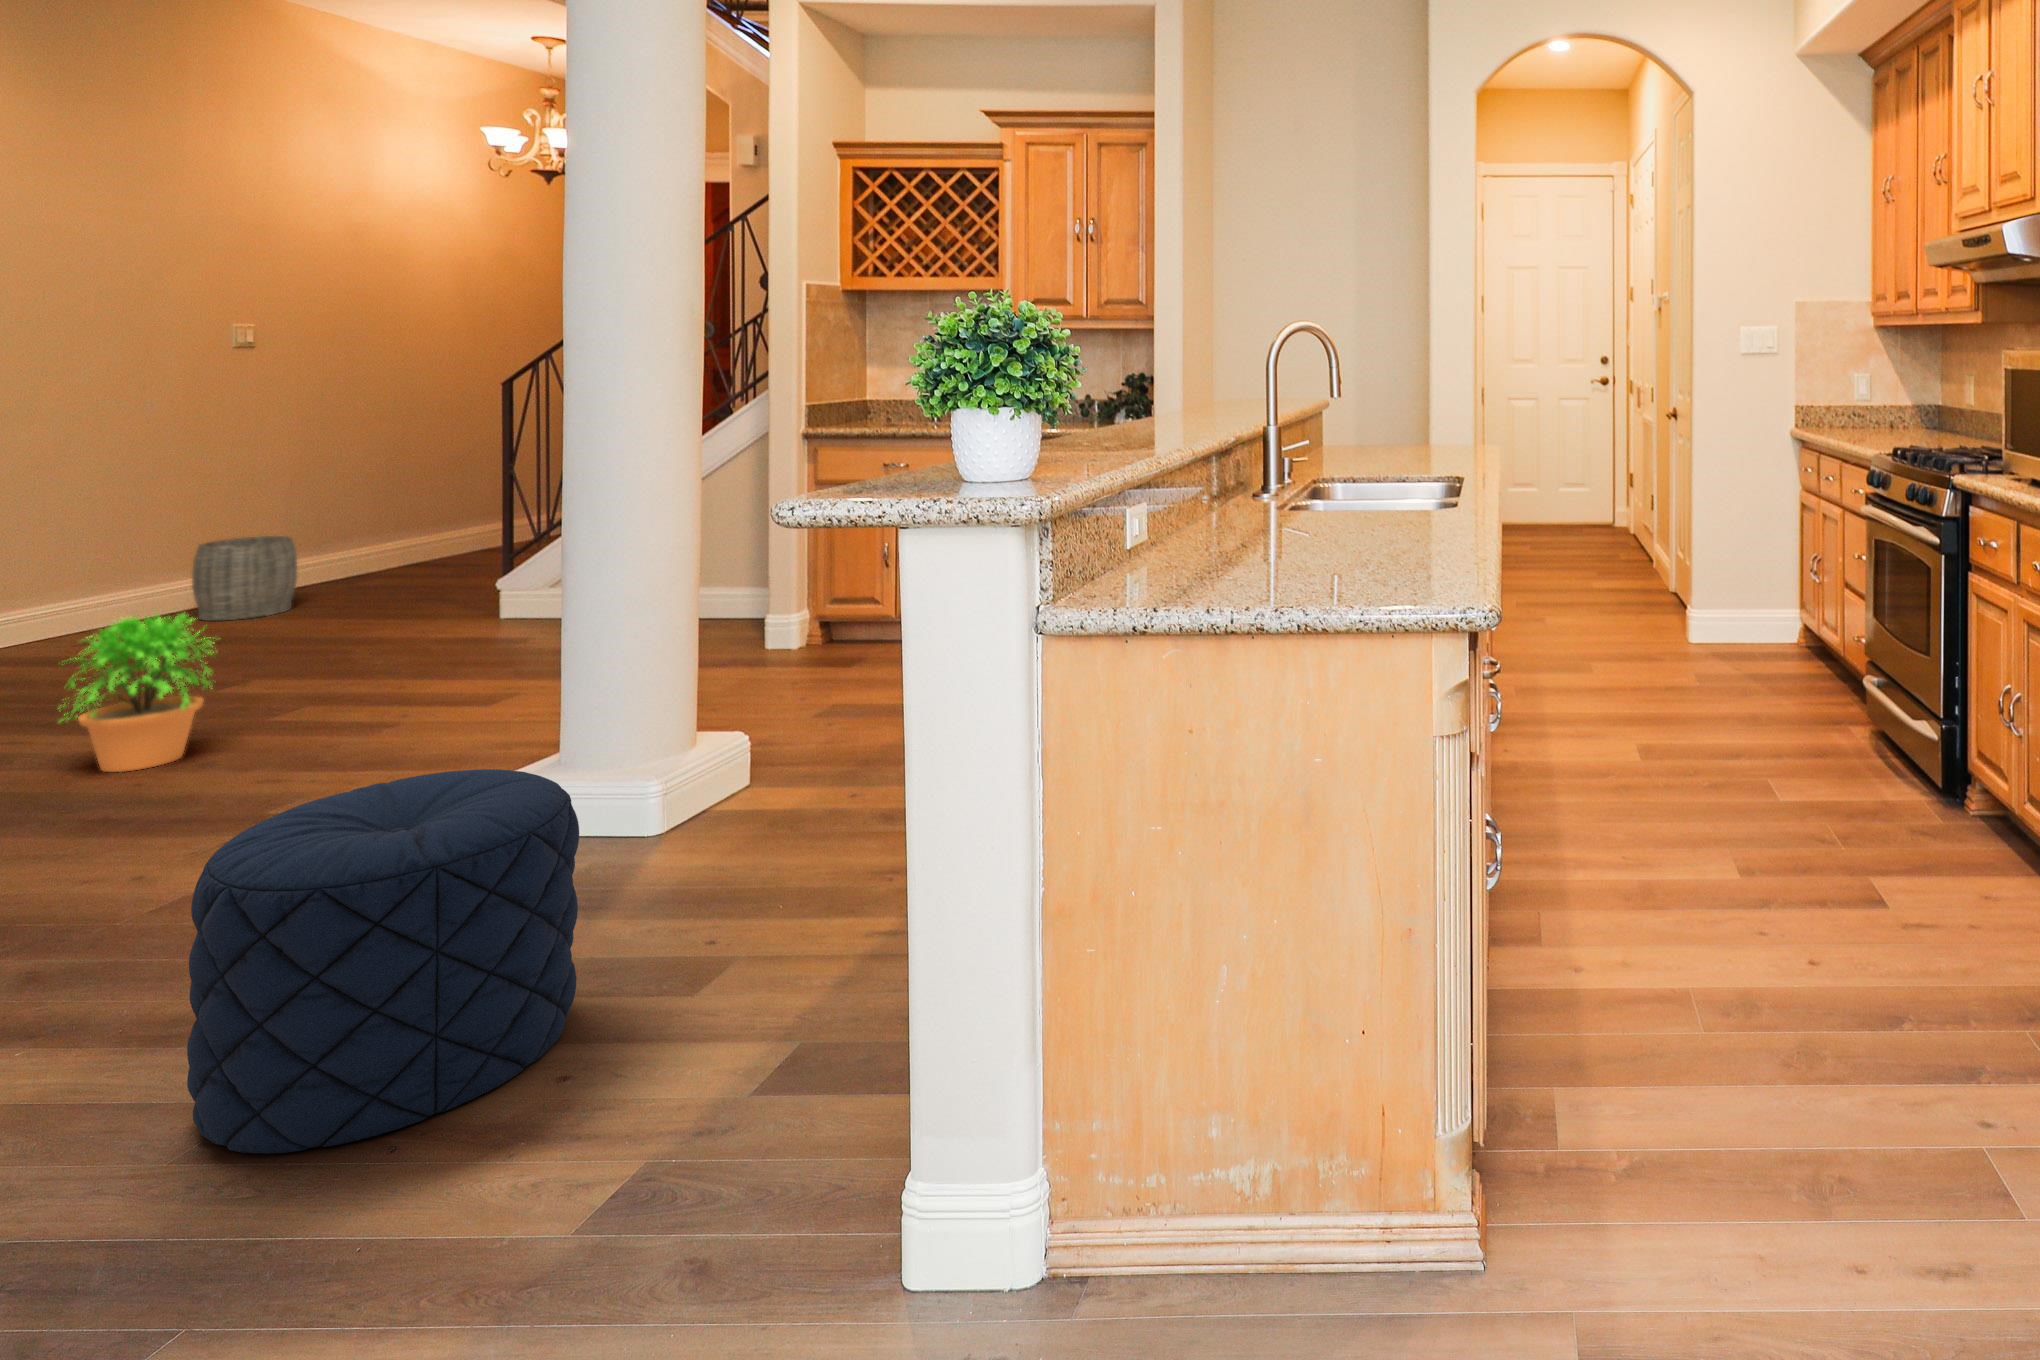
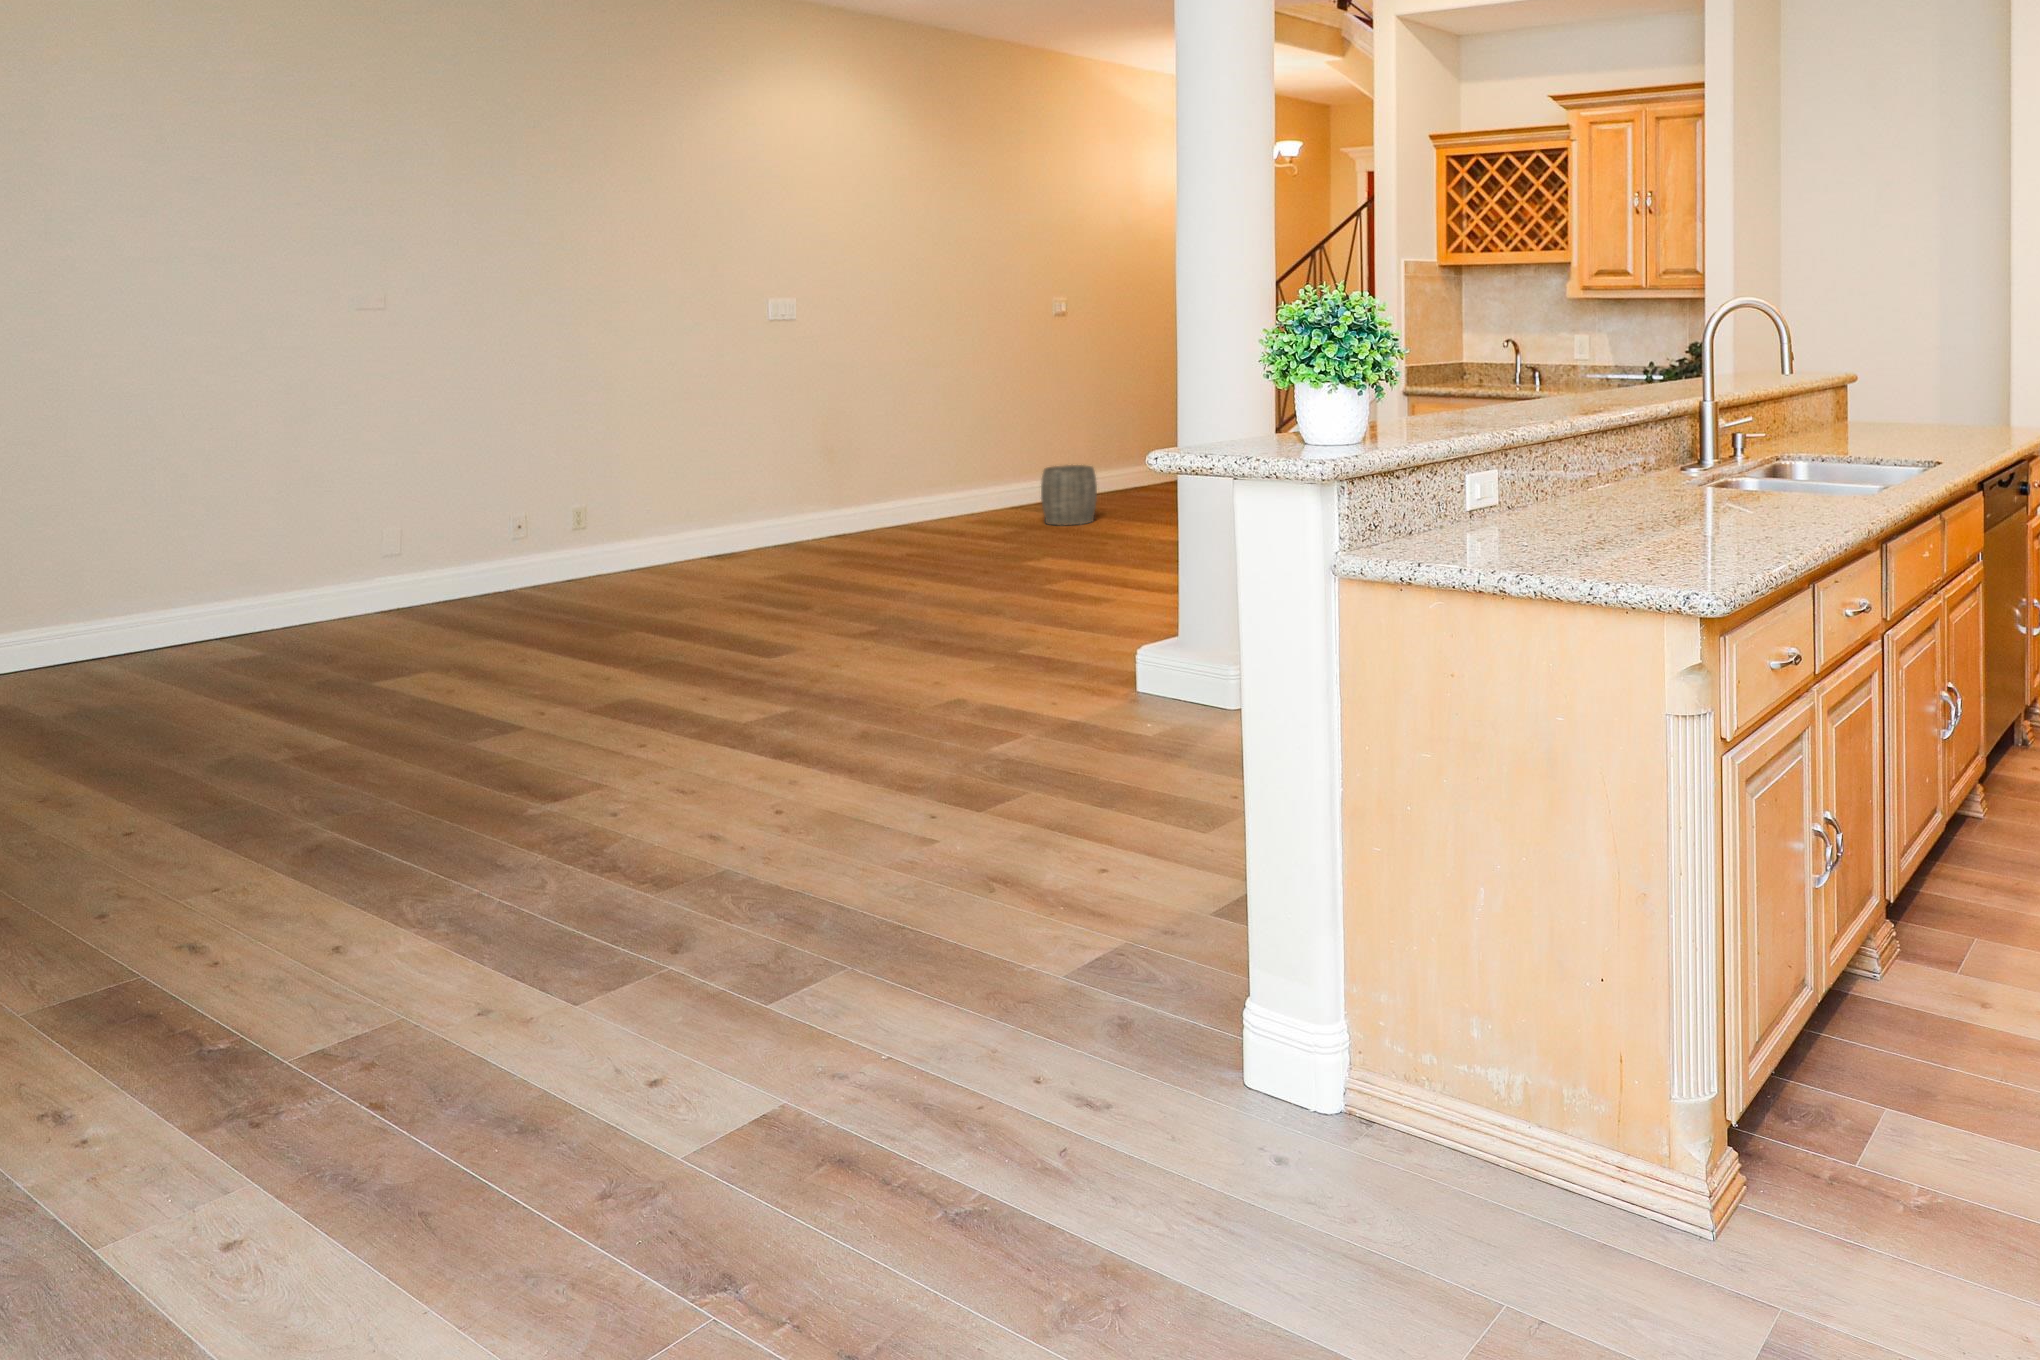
potted plant: present [62,612,214,772] -> none [956,507,1037,617]
pouf: present [187,769,579,1154] -> none [973,627,1178,862]

